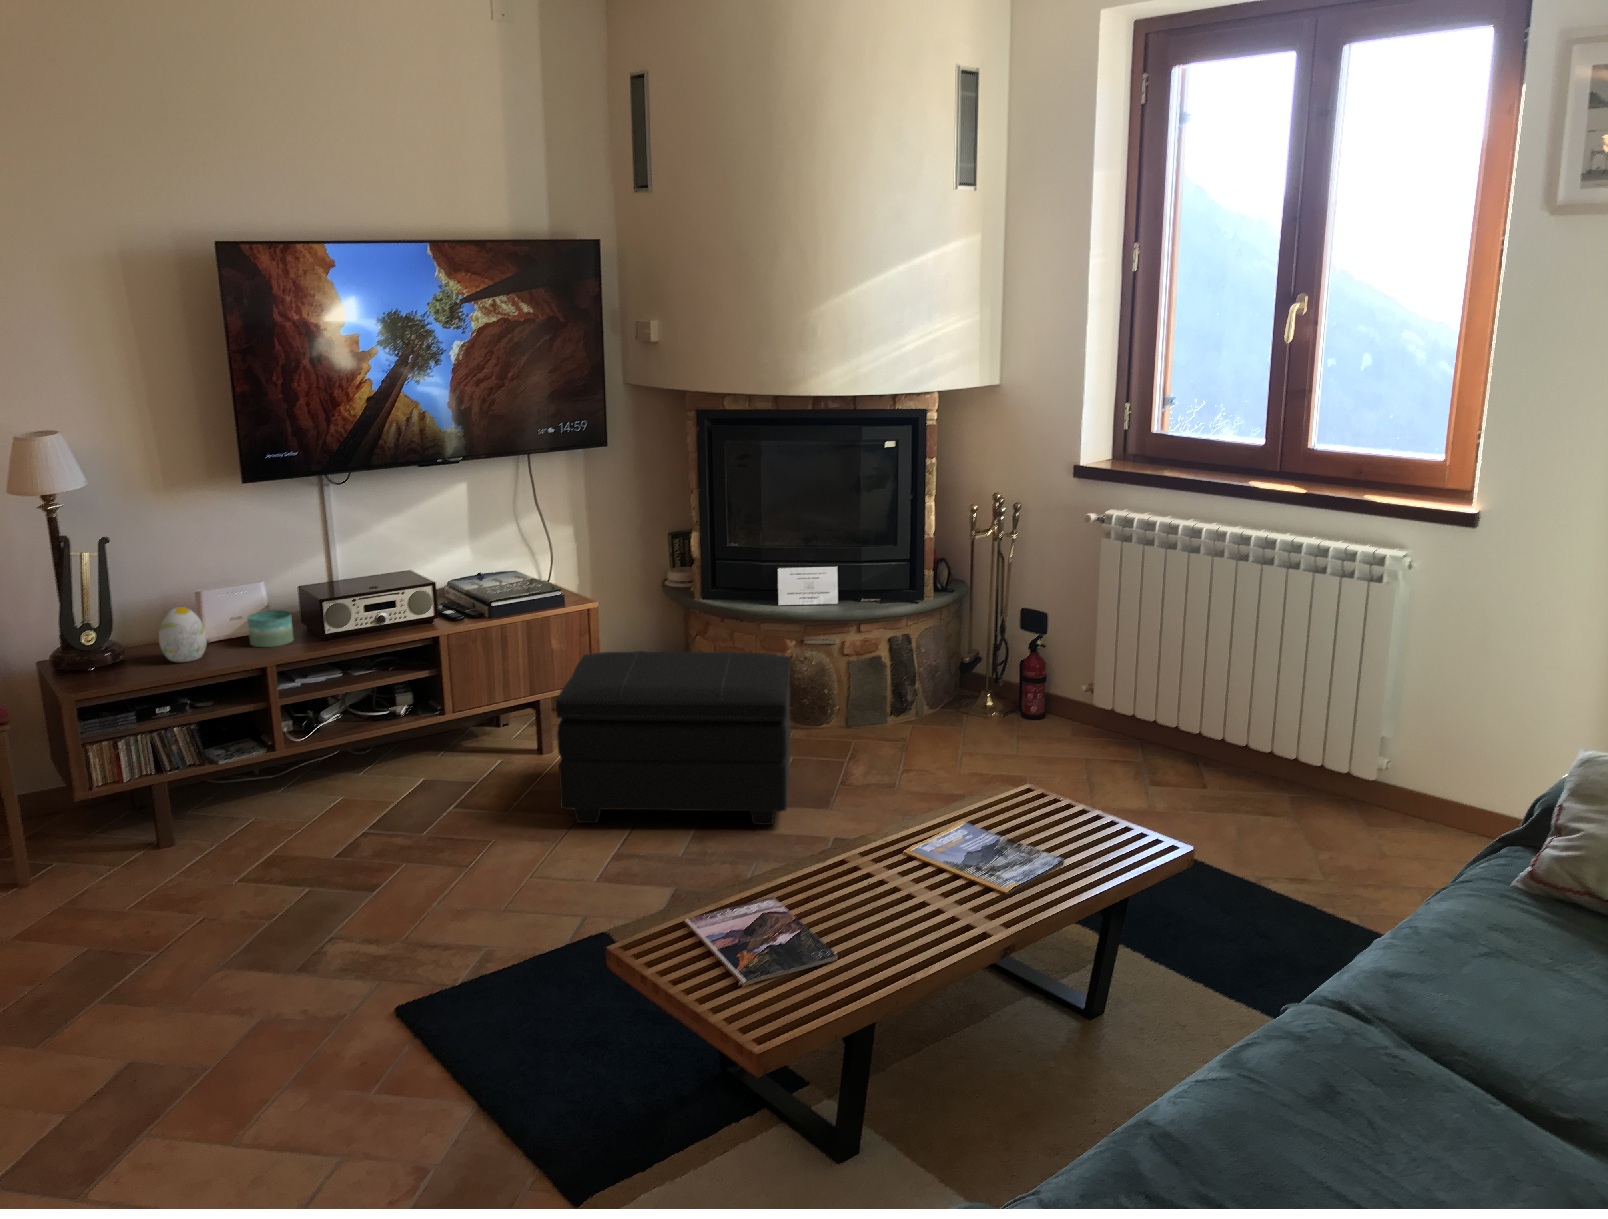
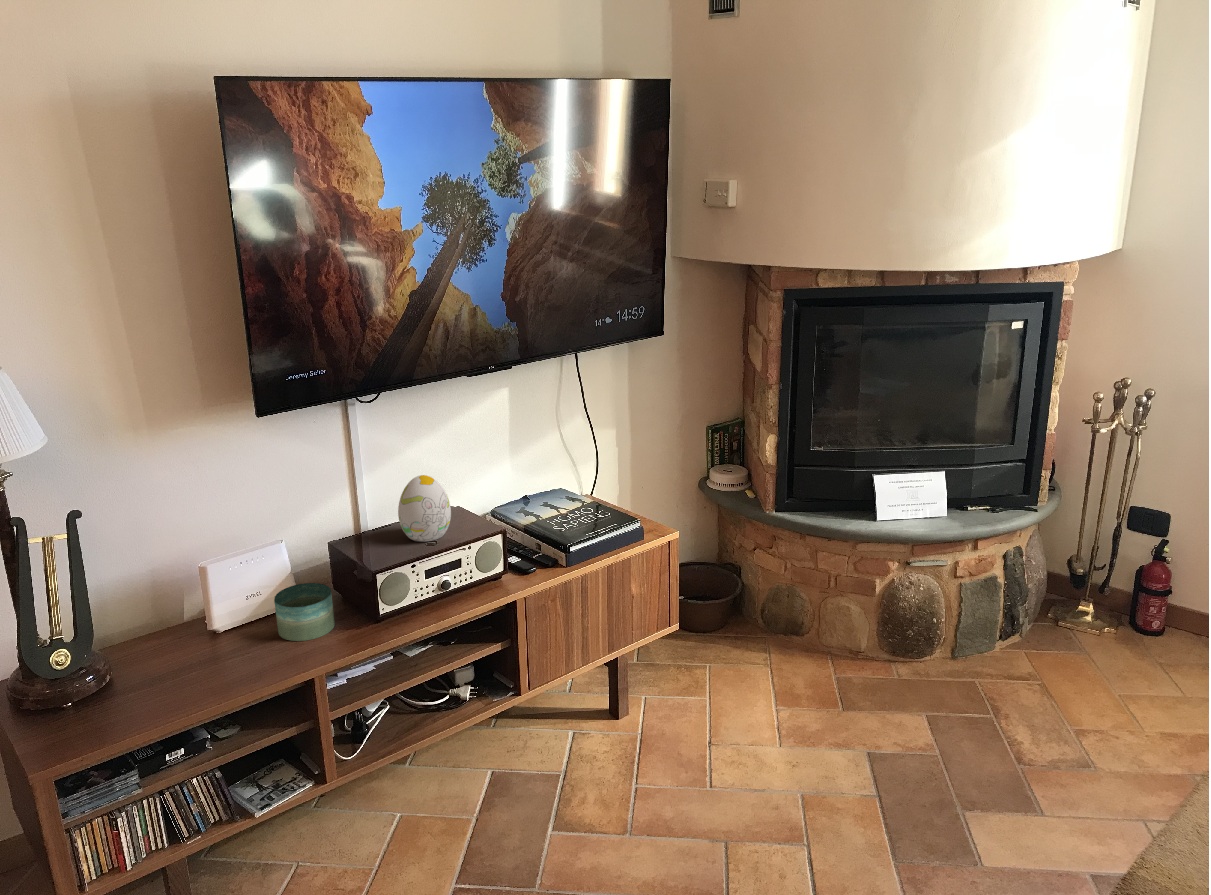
decorative egg: present [159,607,207,662] -> present [398,475,451,542]
footstool: present [556,651,790,825] -> none [692,606,1032,858]

